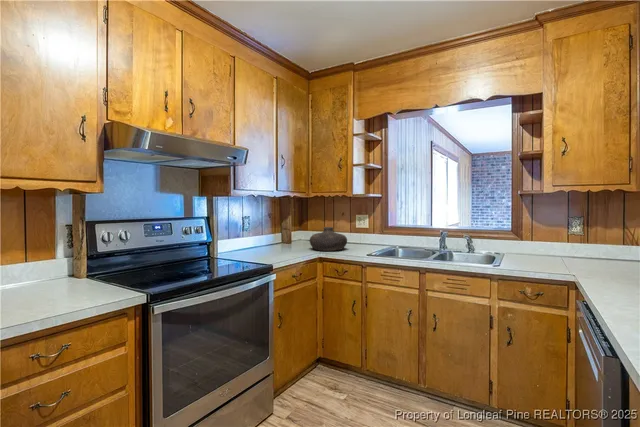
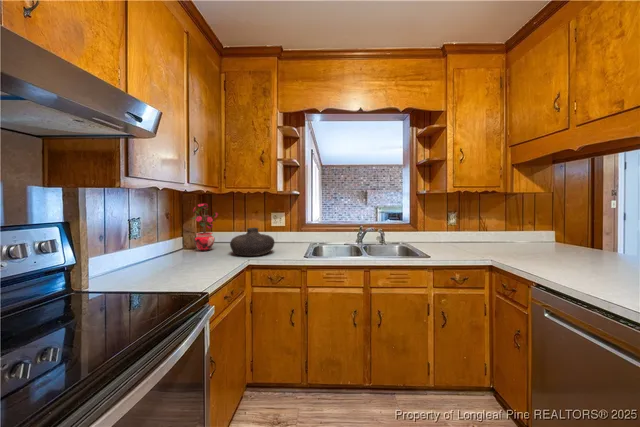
potted plant: none [284,205,307,245] -> present [192,204,218,251]

